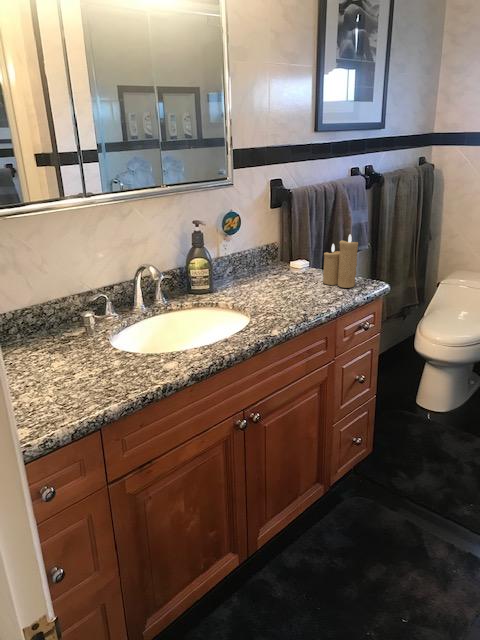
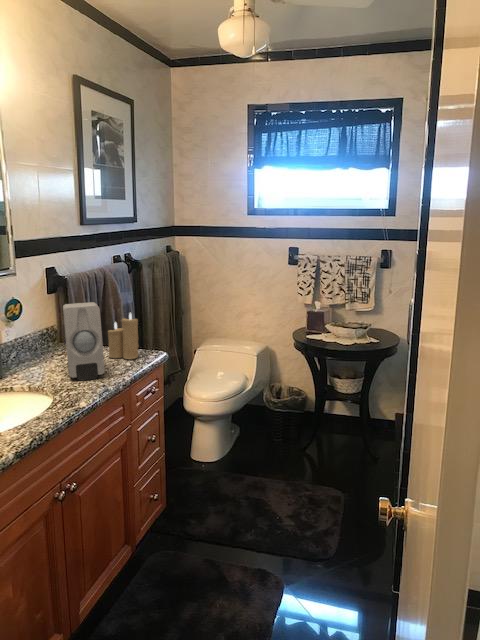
soap dispenser: none [272,220,311,305] -> present [63,302,104,381]

